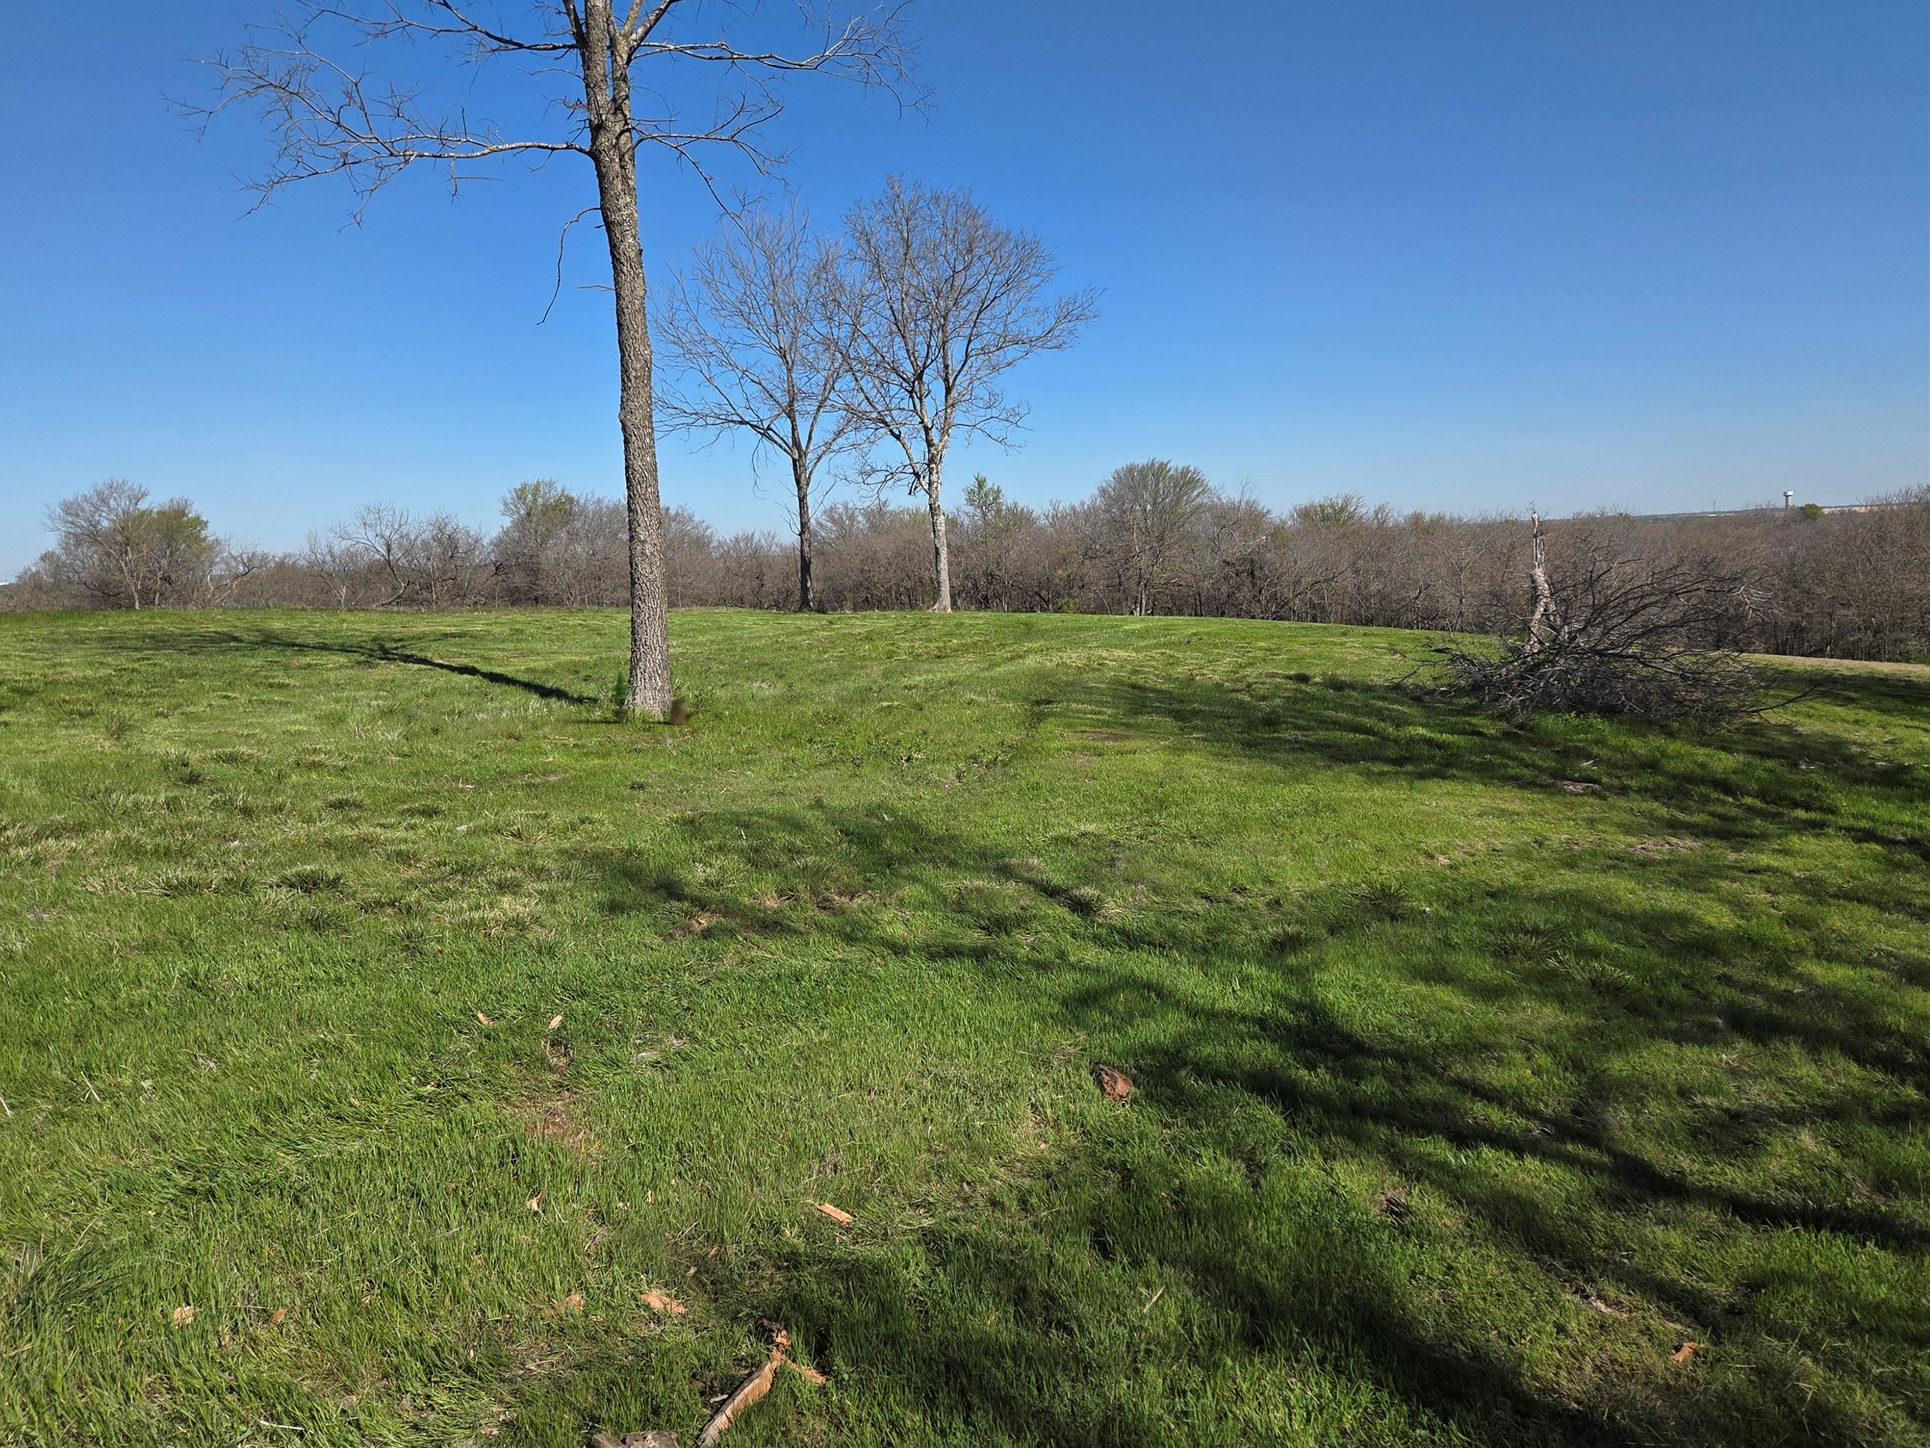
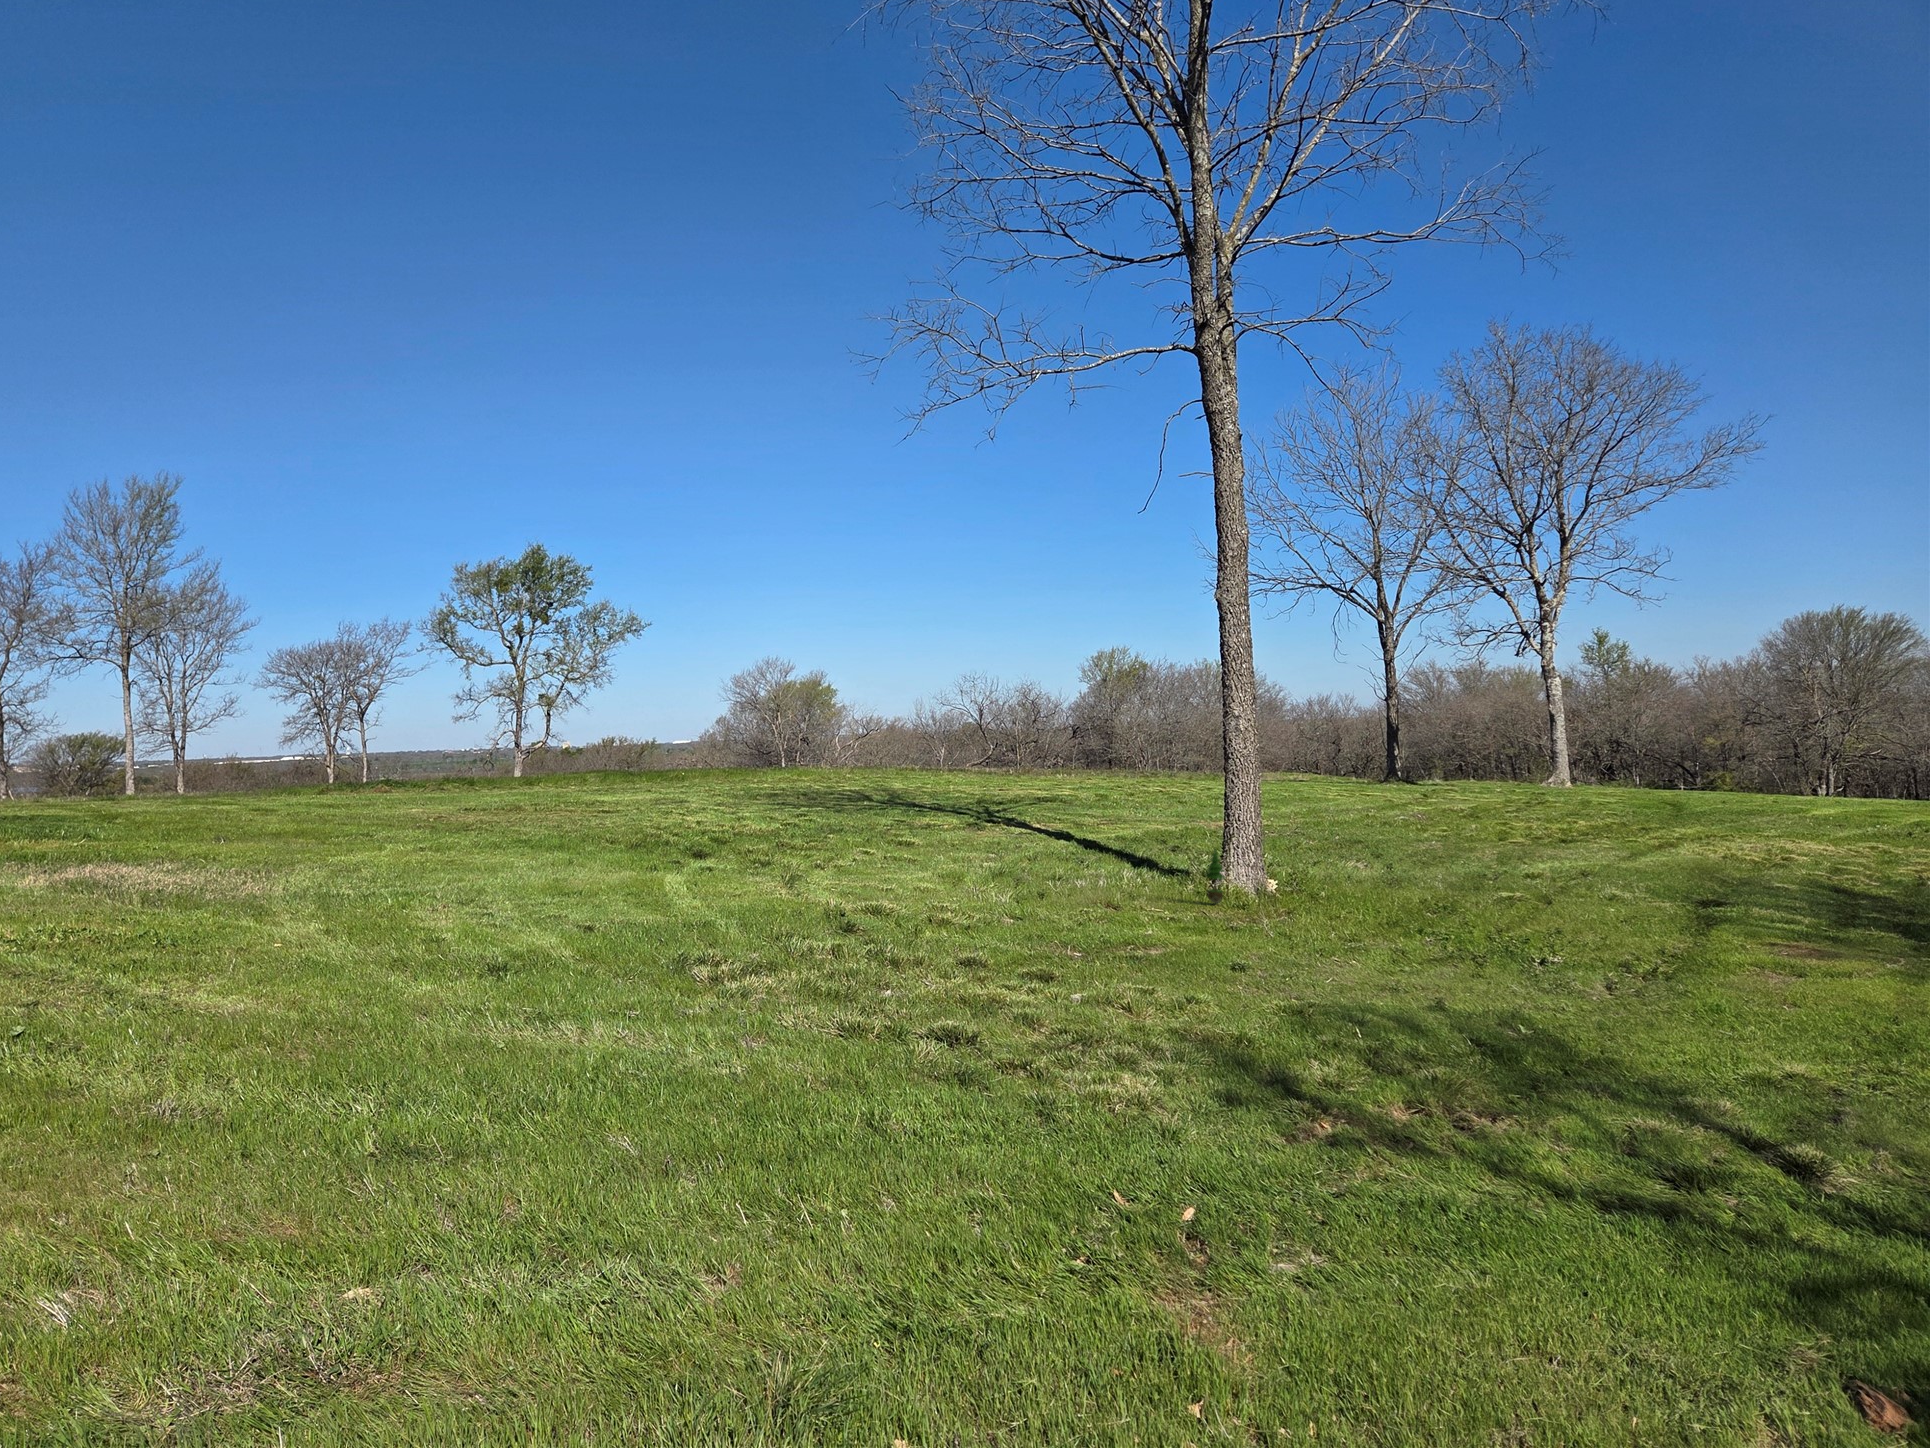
watering can: present [665,699,706,725] -> none [1260,884,1311,913]

